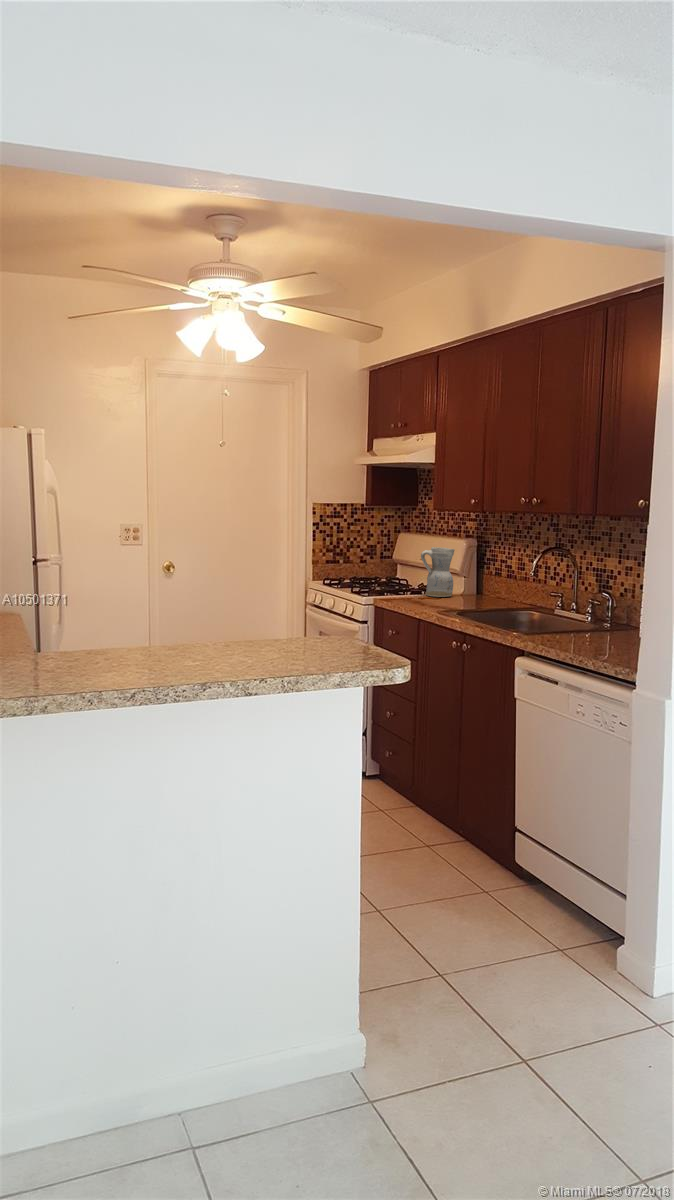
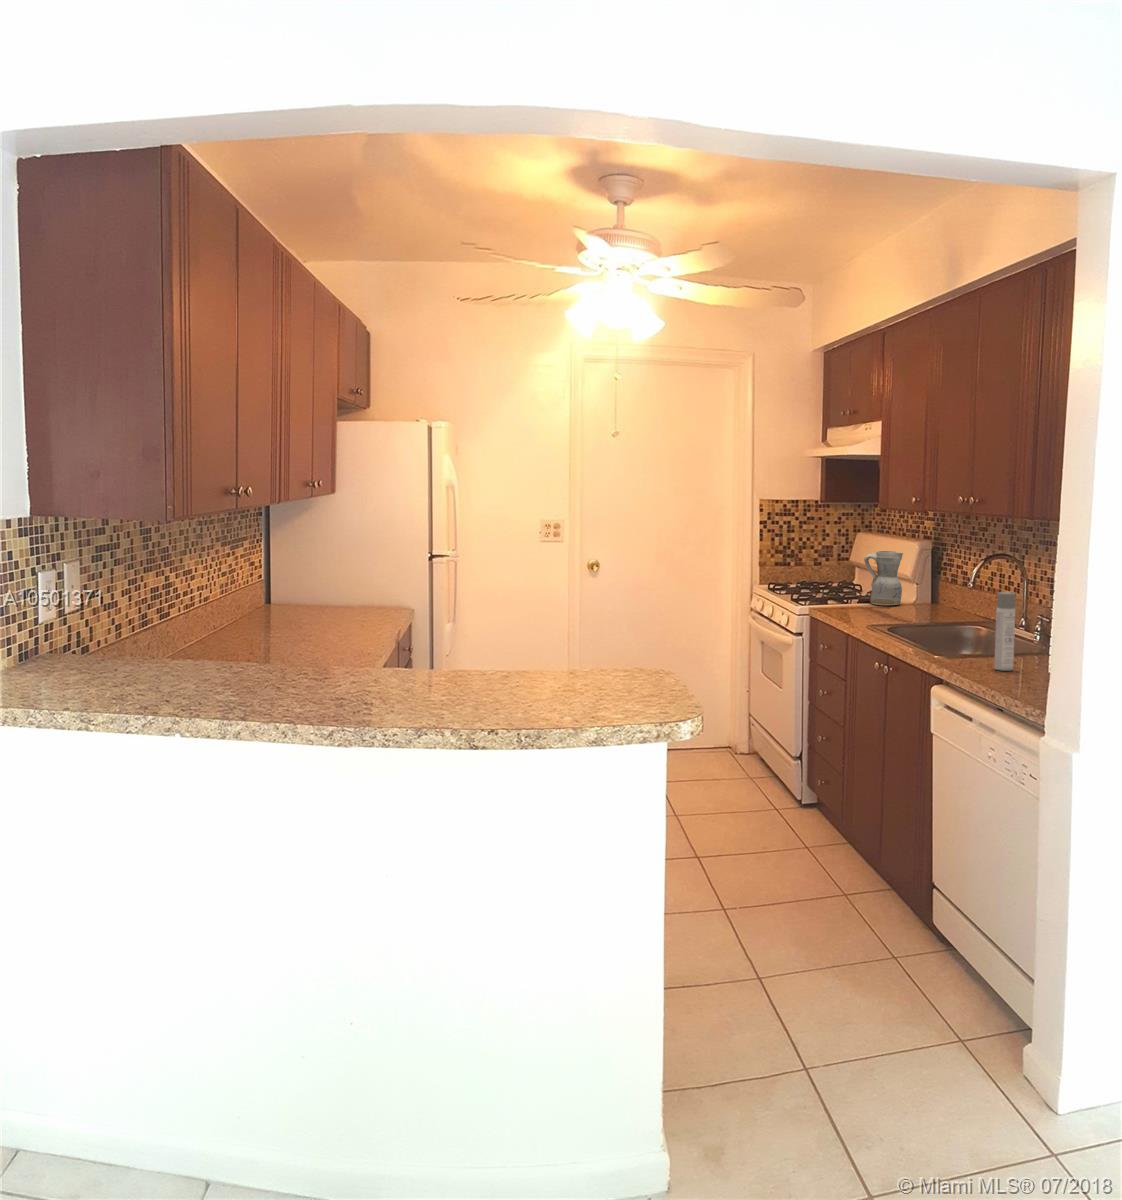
spray bottle: none [587,577,606,649] -> present [994,592,1016,671]

